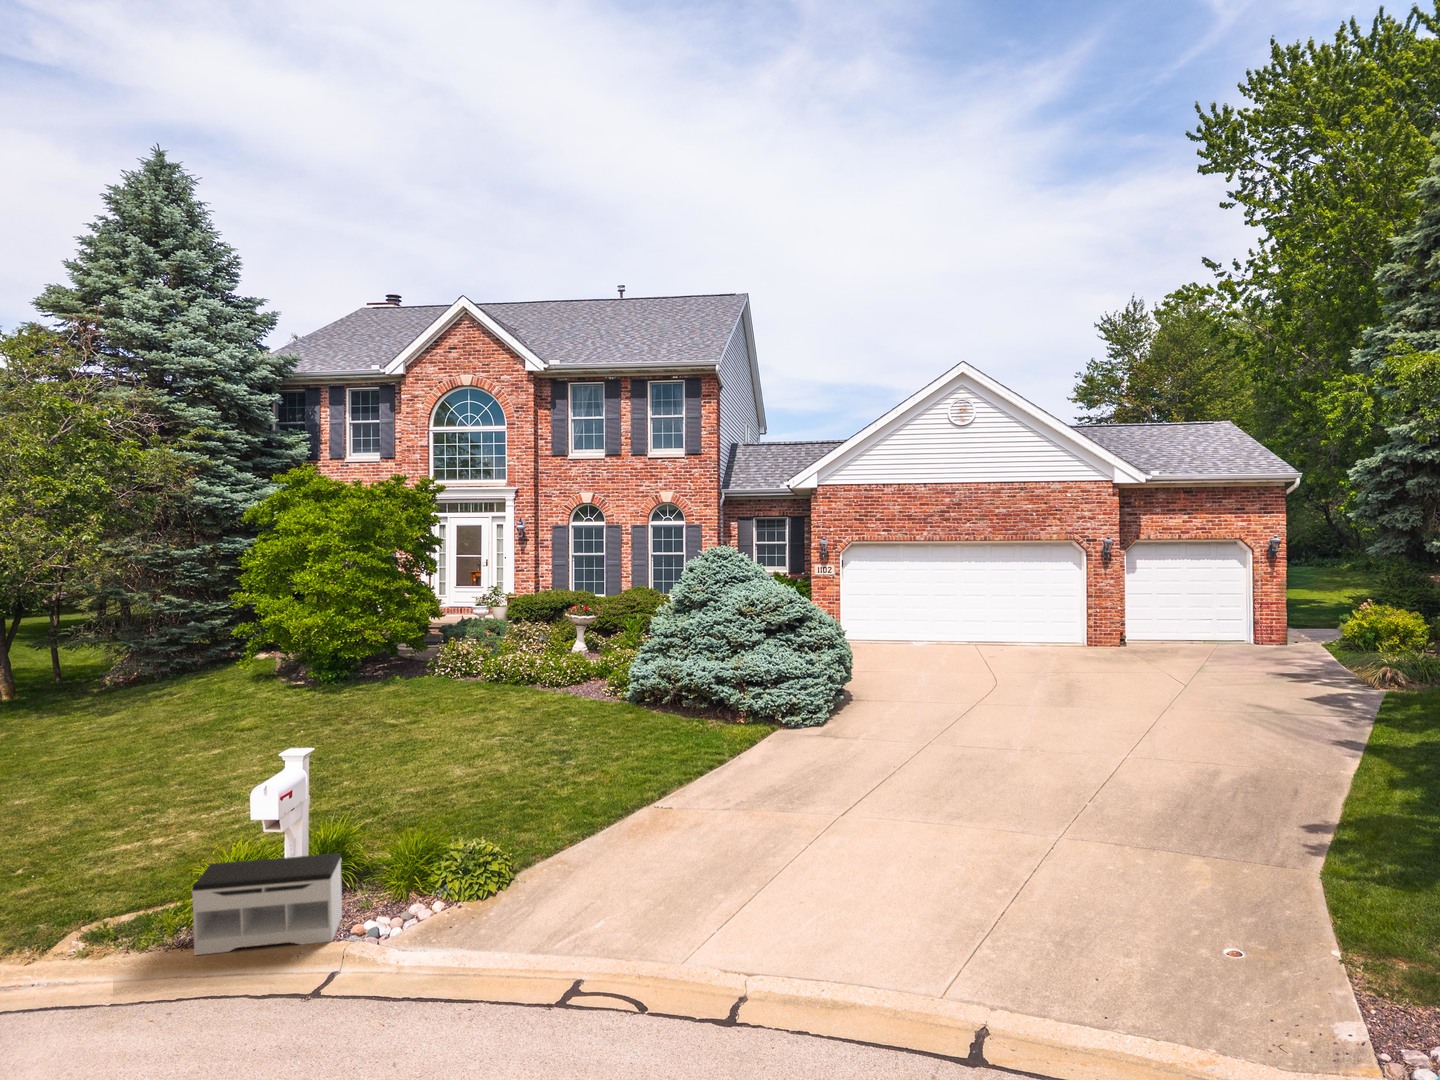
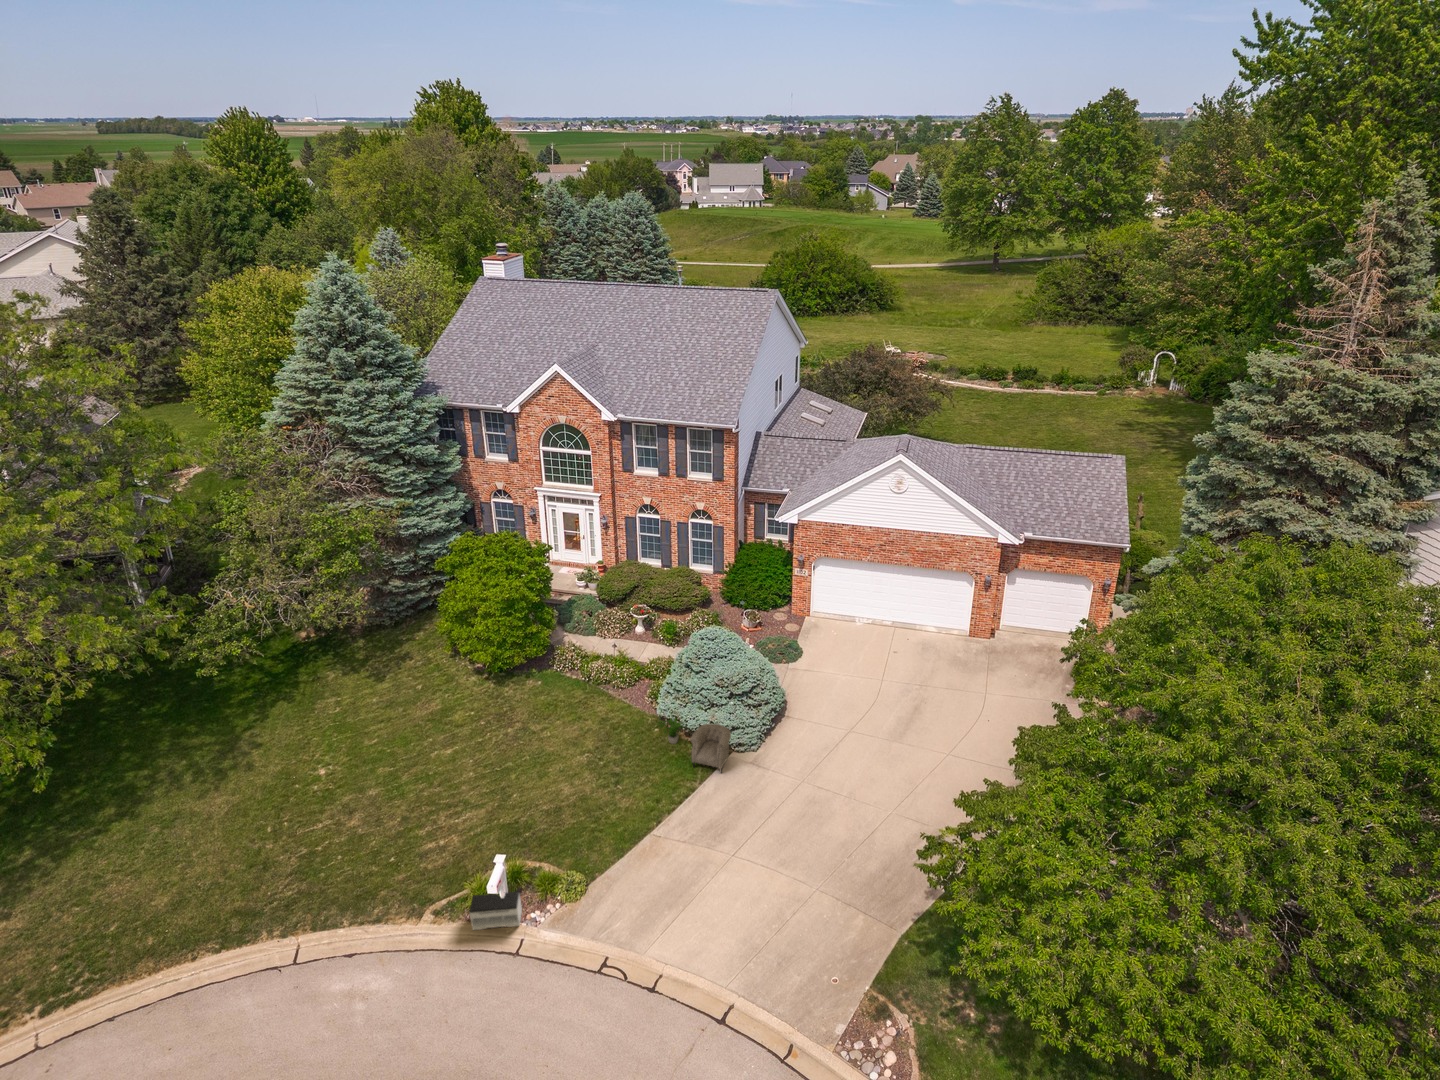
chair: none [704,671,777,750] -> present [691,724,731,773]
potted plant: none [632,683,688,729] -> present [659,718,684,744]

